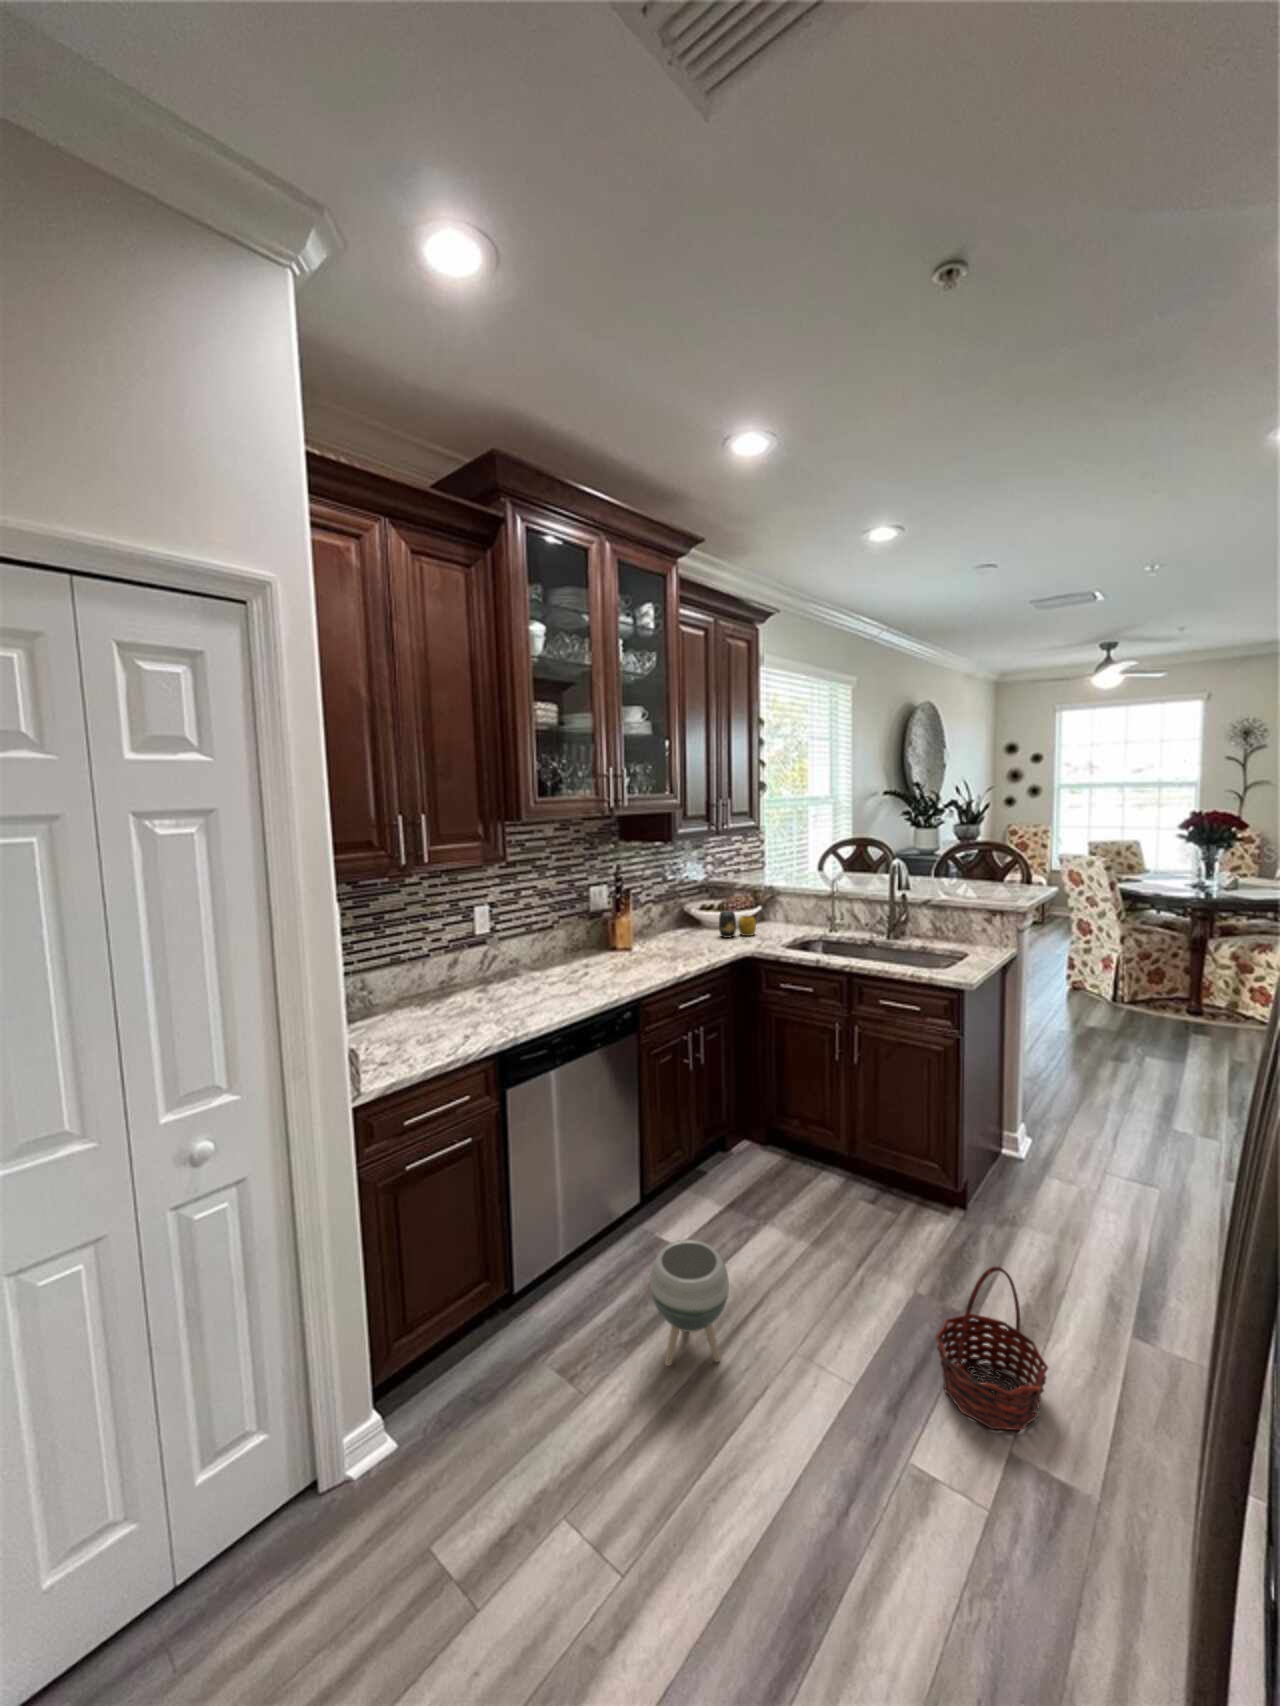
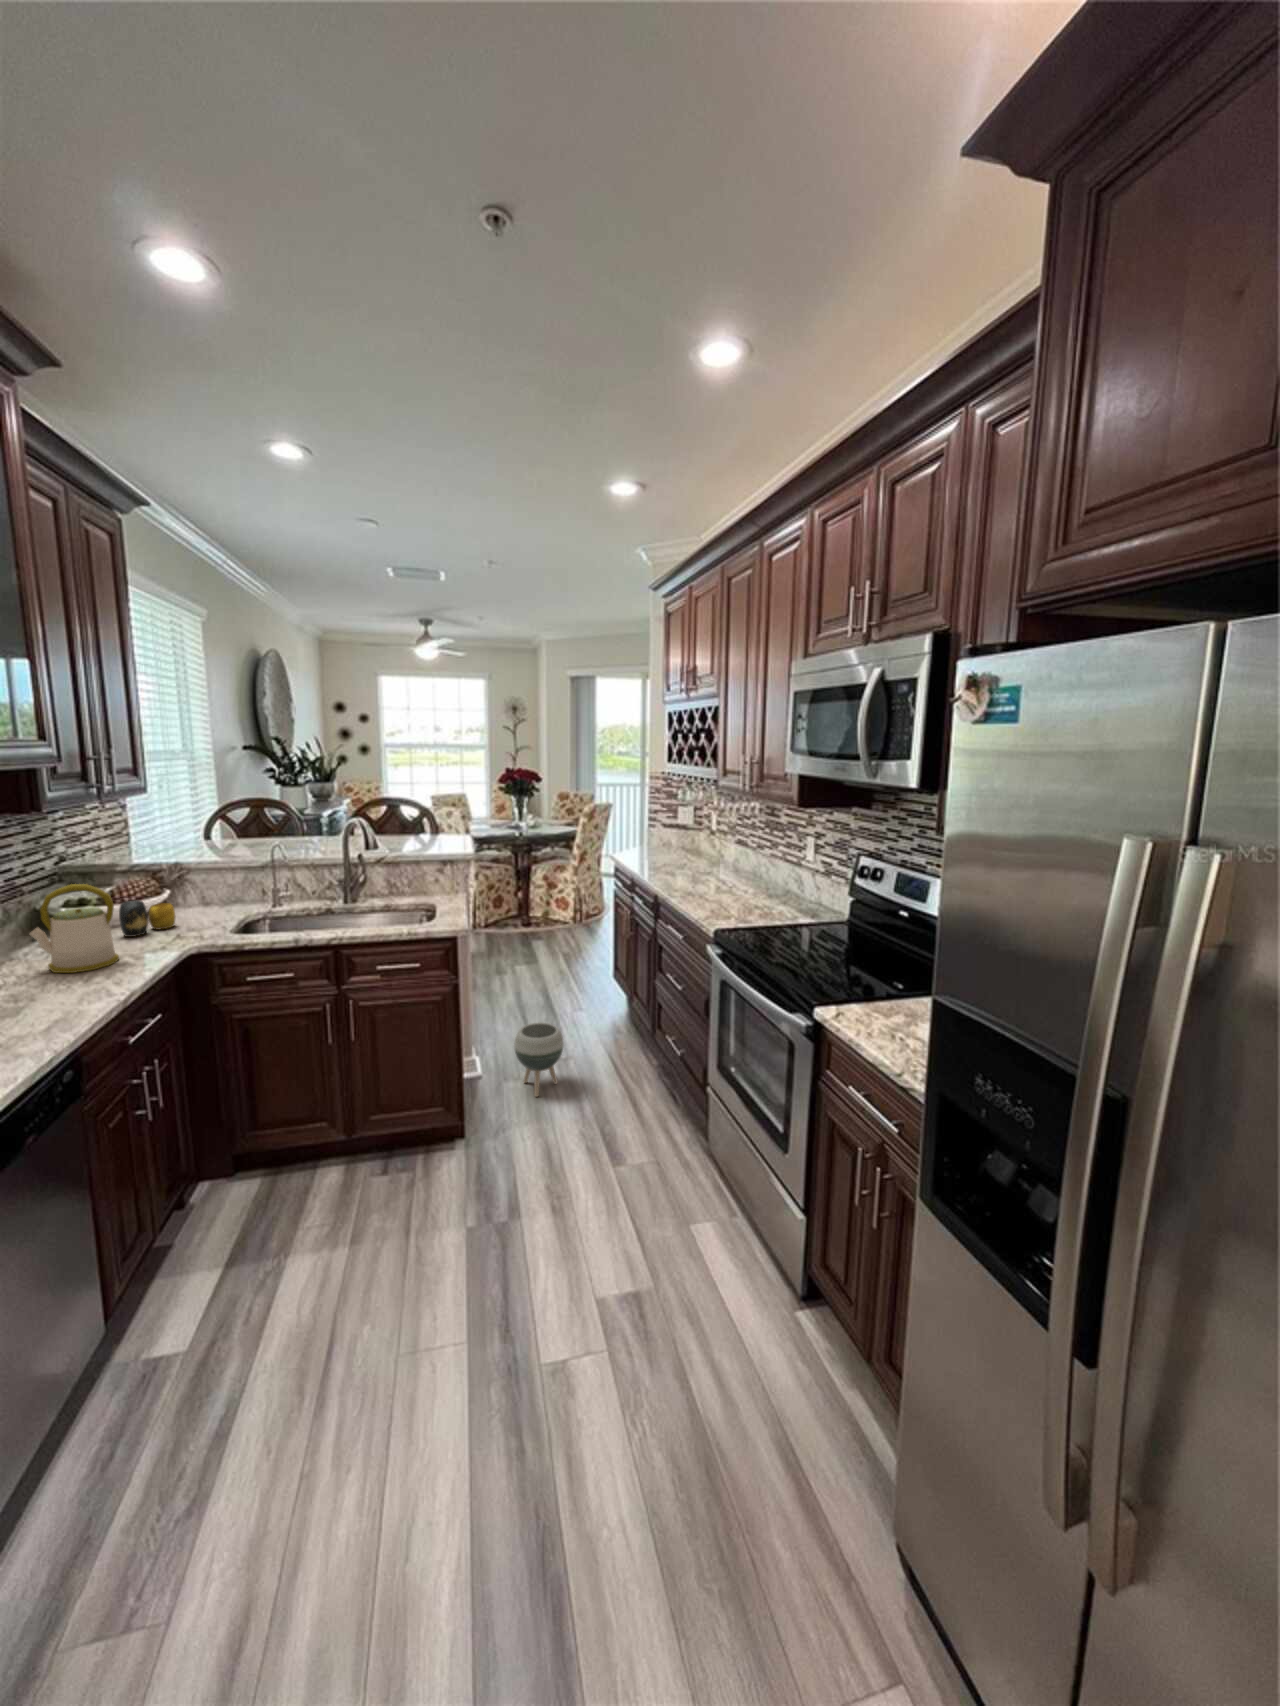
kettle: none [658,892,704,954] -> present [30,884,119,973]
planter: present [650,1240,729,1366] -> present [514,1022,564,1097]
basket: present [936,1267,1048,1430] -> none [518,1165,606,1303]

